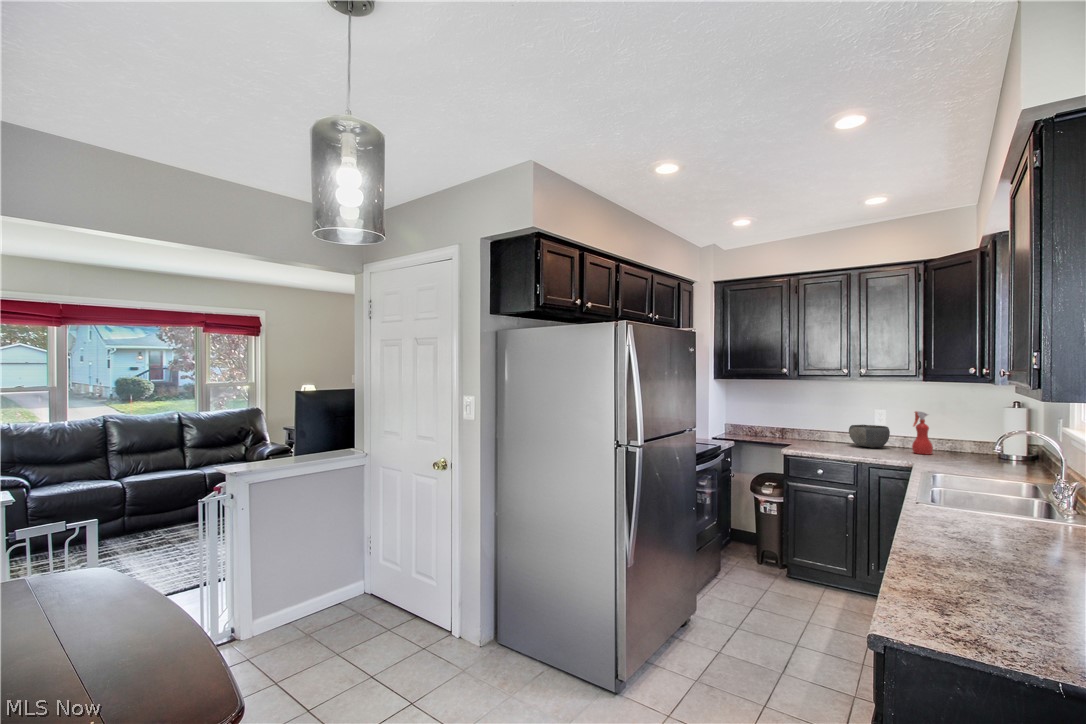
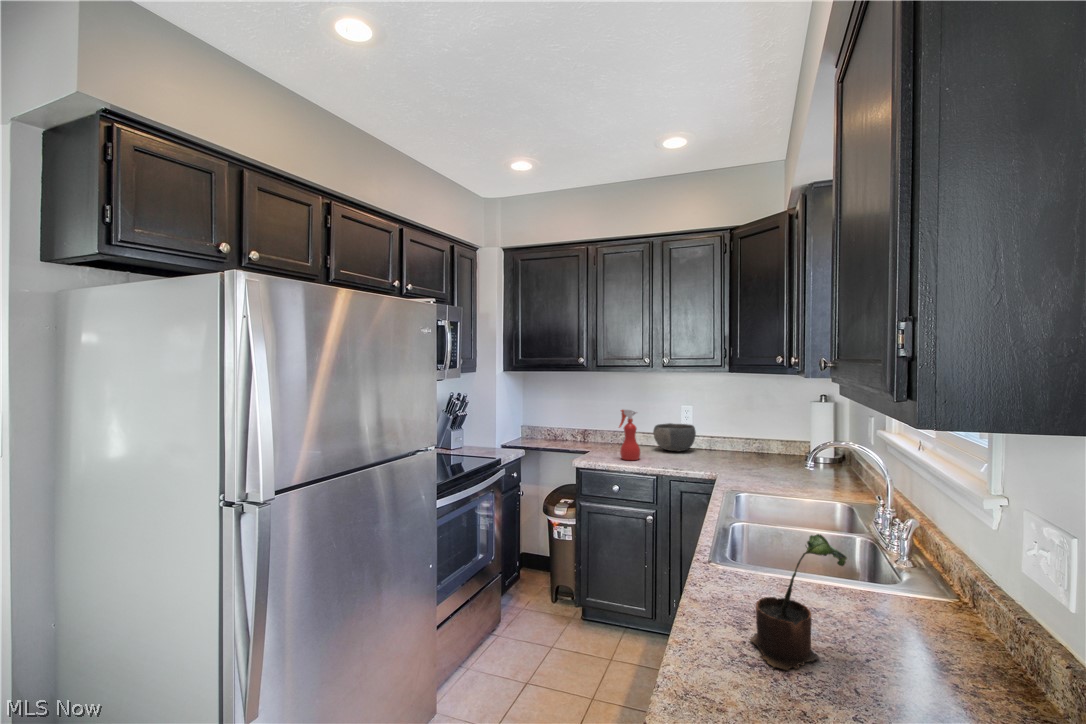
spray bottle: present [912,411,933,454] -> present [619,409,640,460]
potted plant: none [947,466,1013,538] -> present [750,534,847,670]

